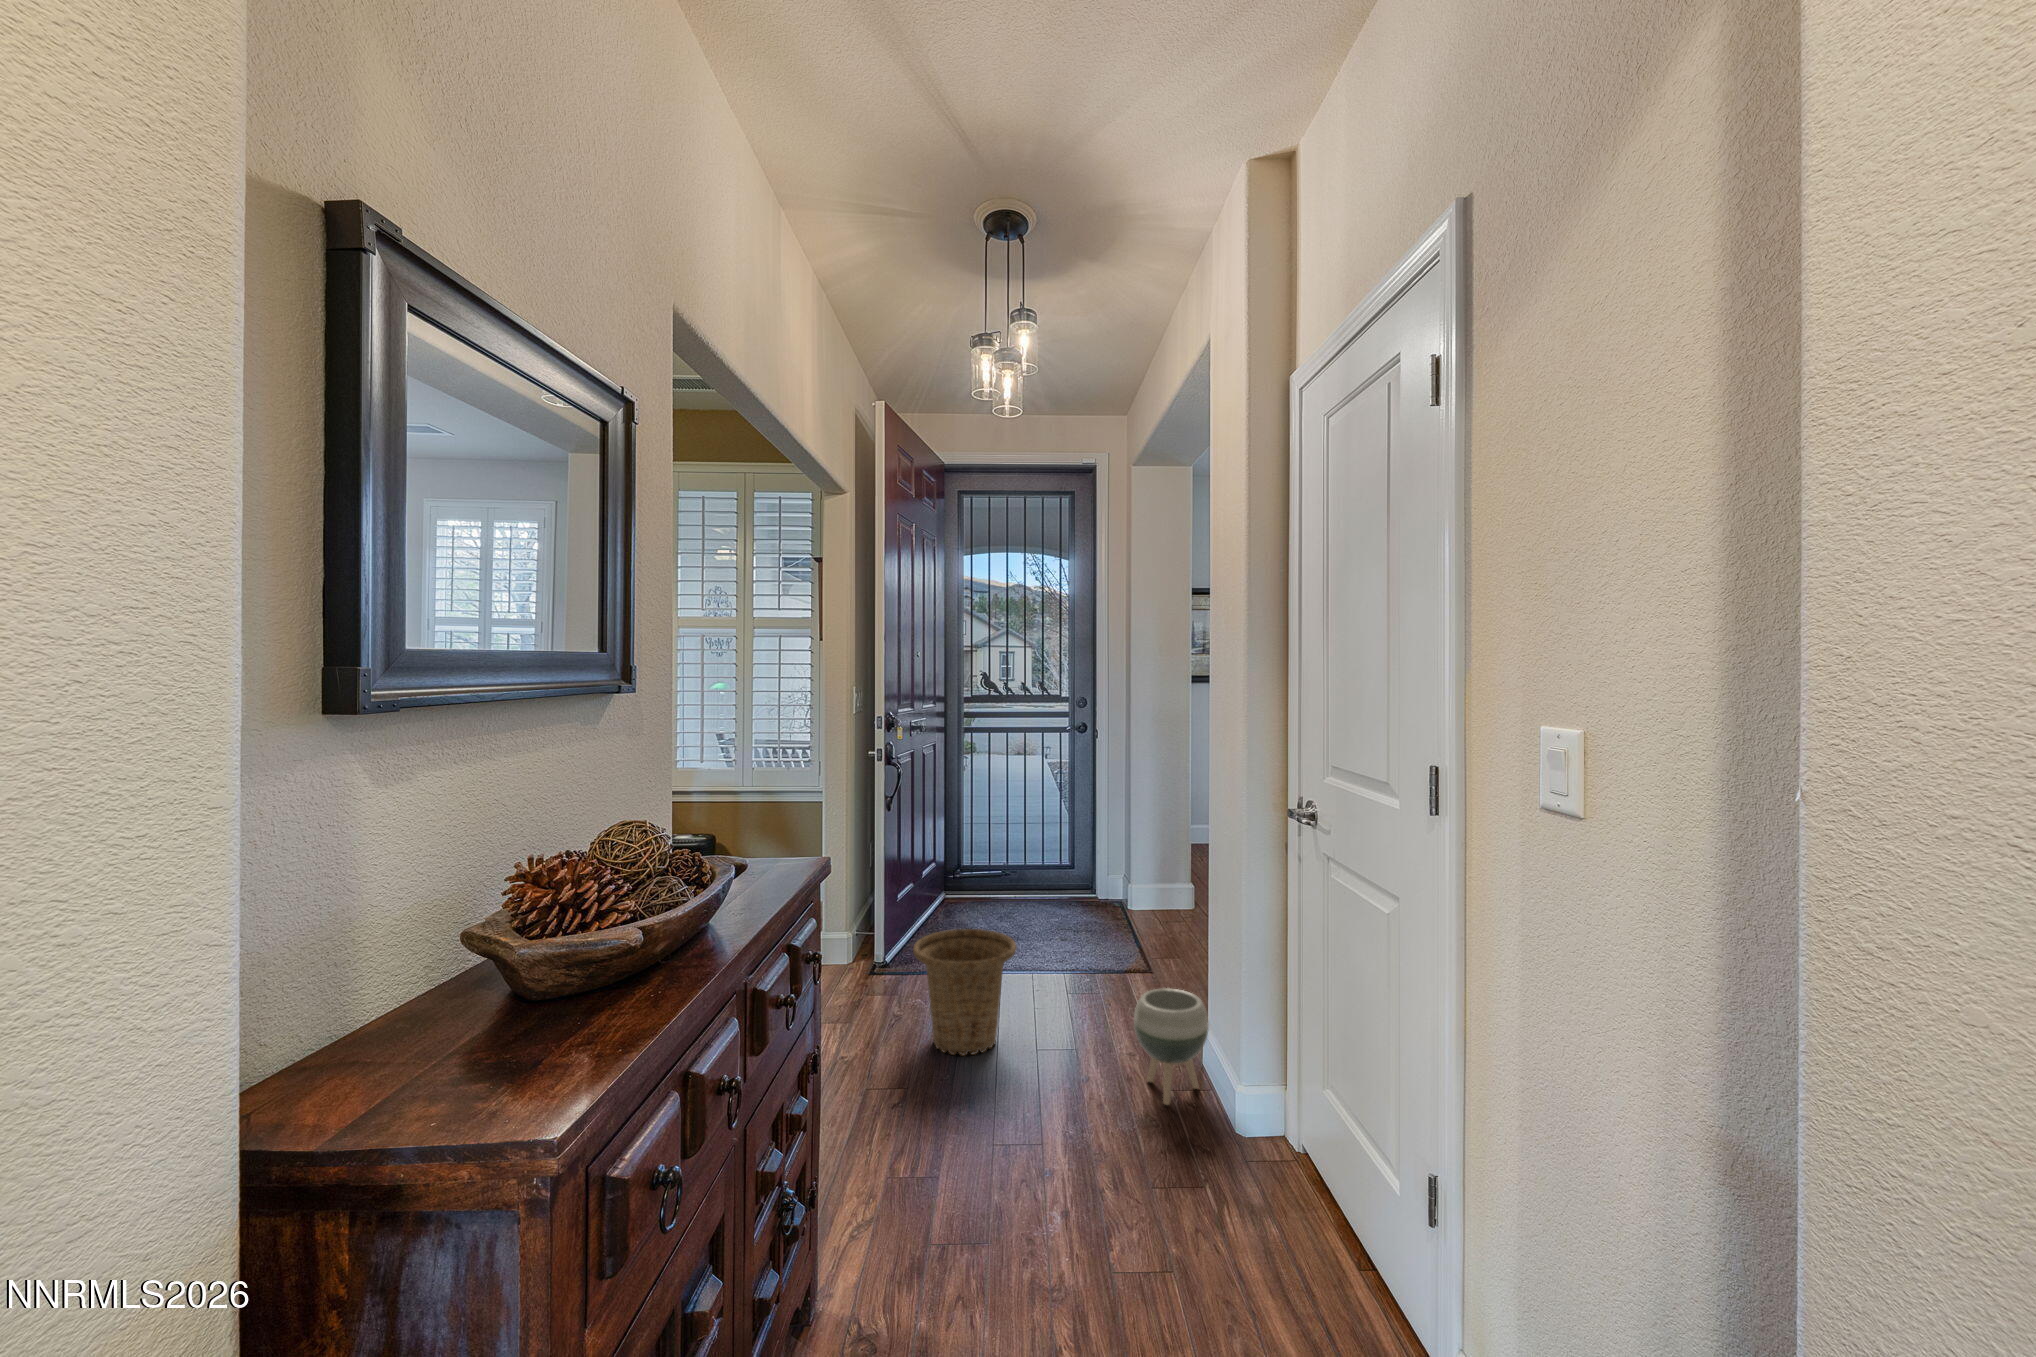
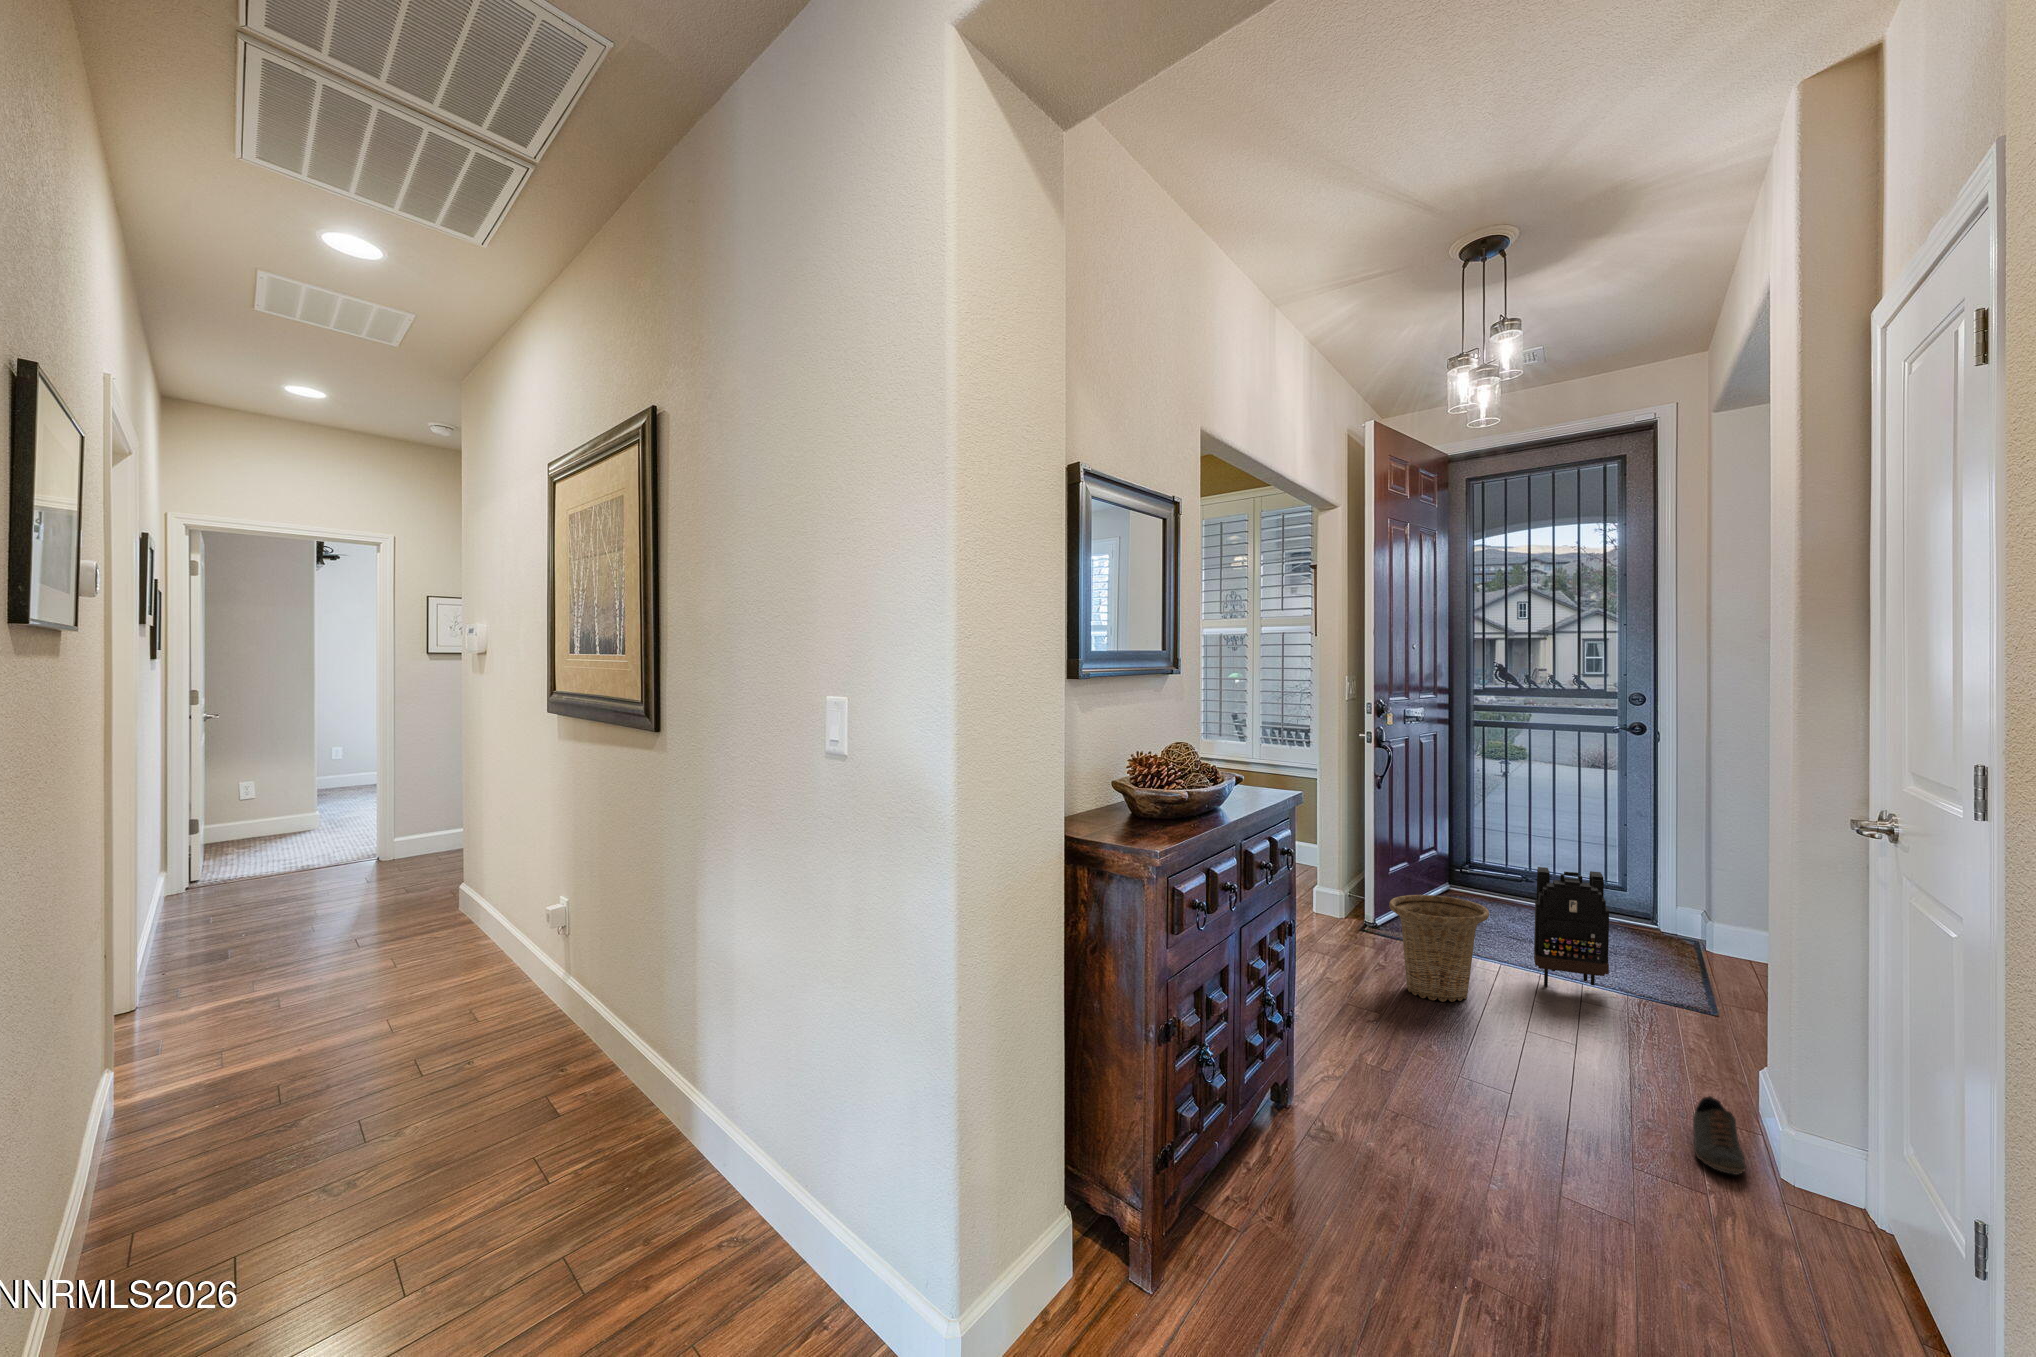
backpack: none [1048,879,1120,1005] -> present [1534,867,1609,986]
planter: present [1134,988,1209,1105] -> none [1595,965,1676,1067]
shoe: none [1266,1147,1340,1257] -> present [1693,1096,1746,1175]

